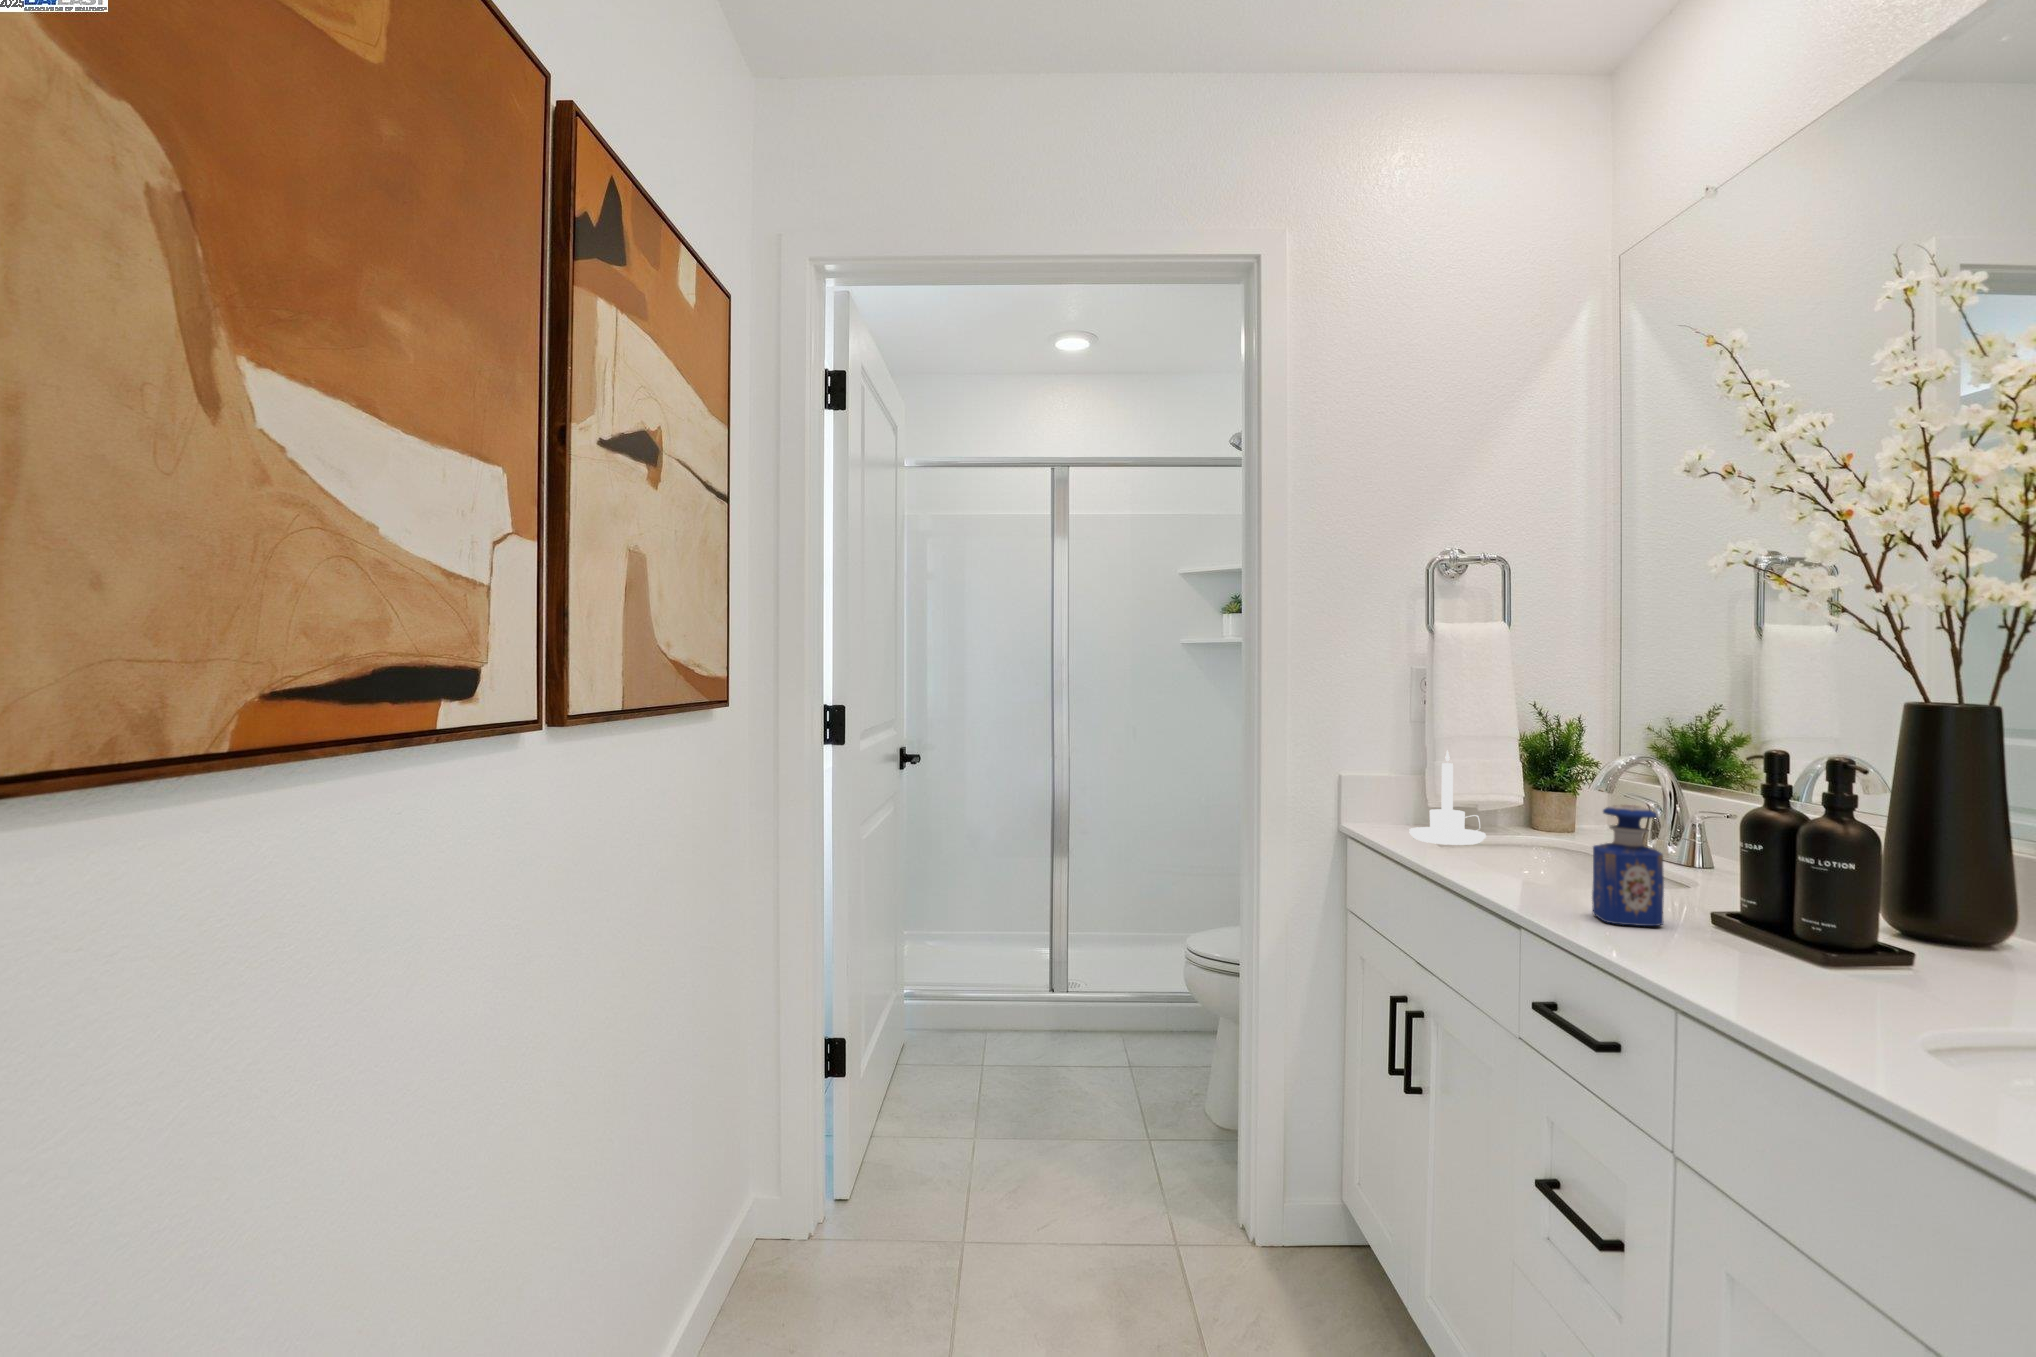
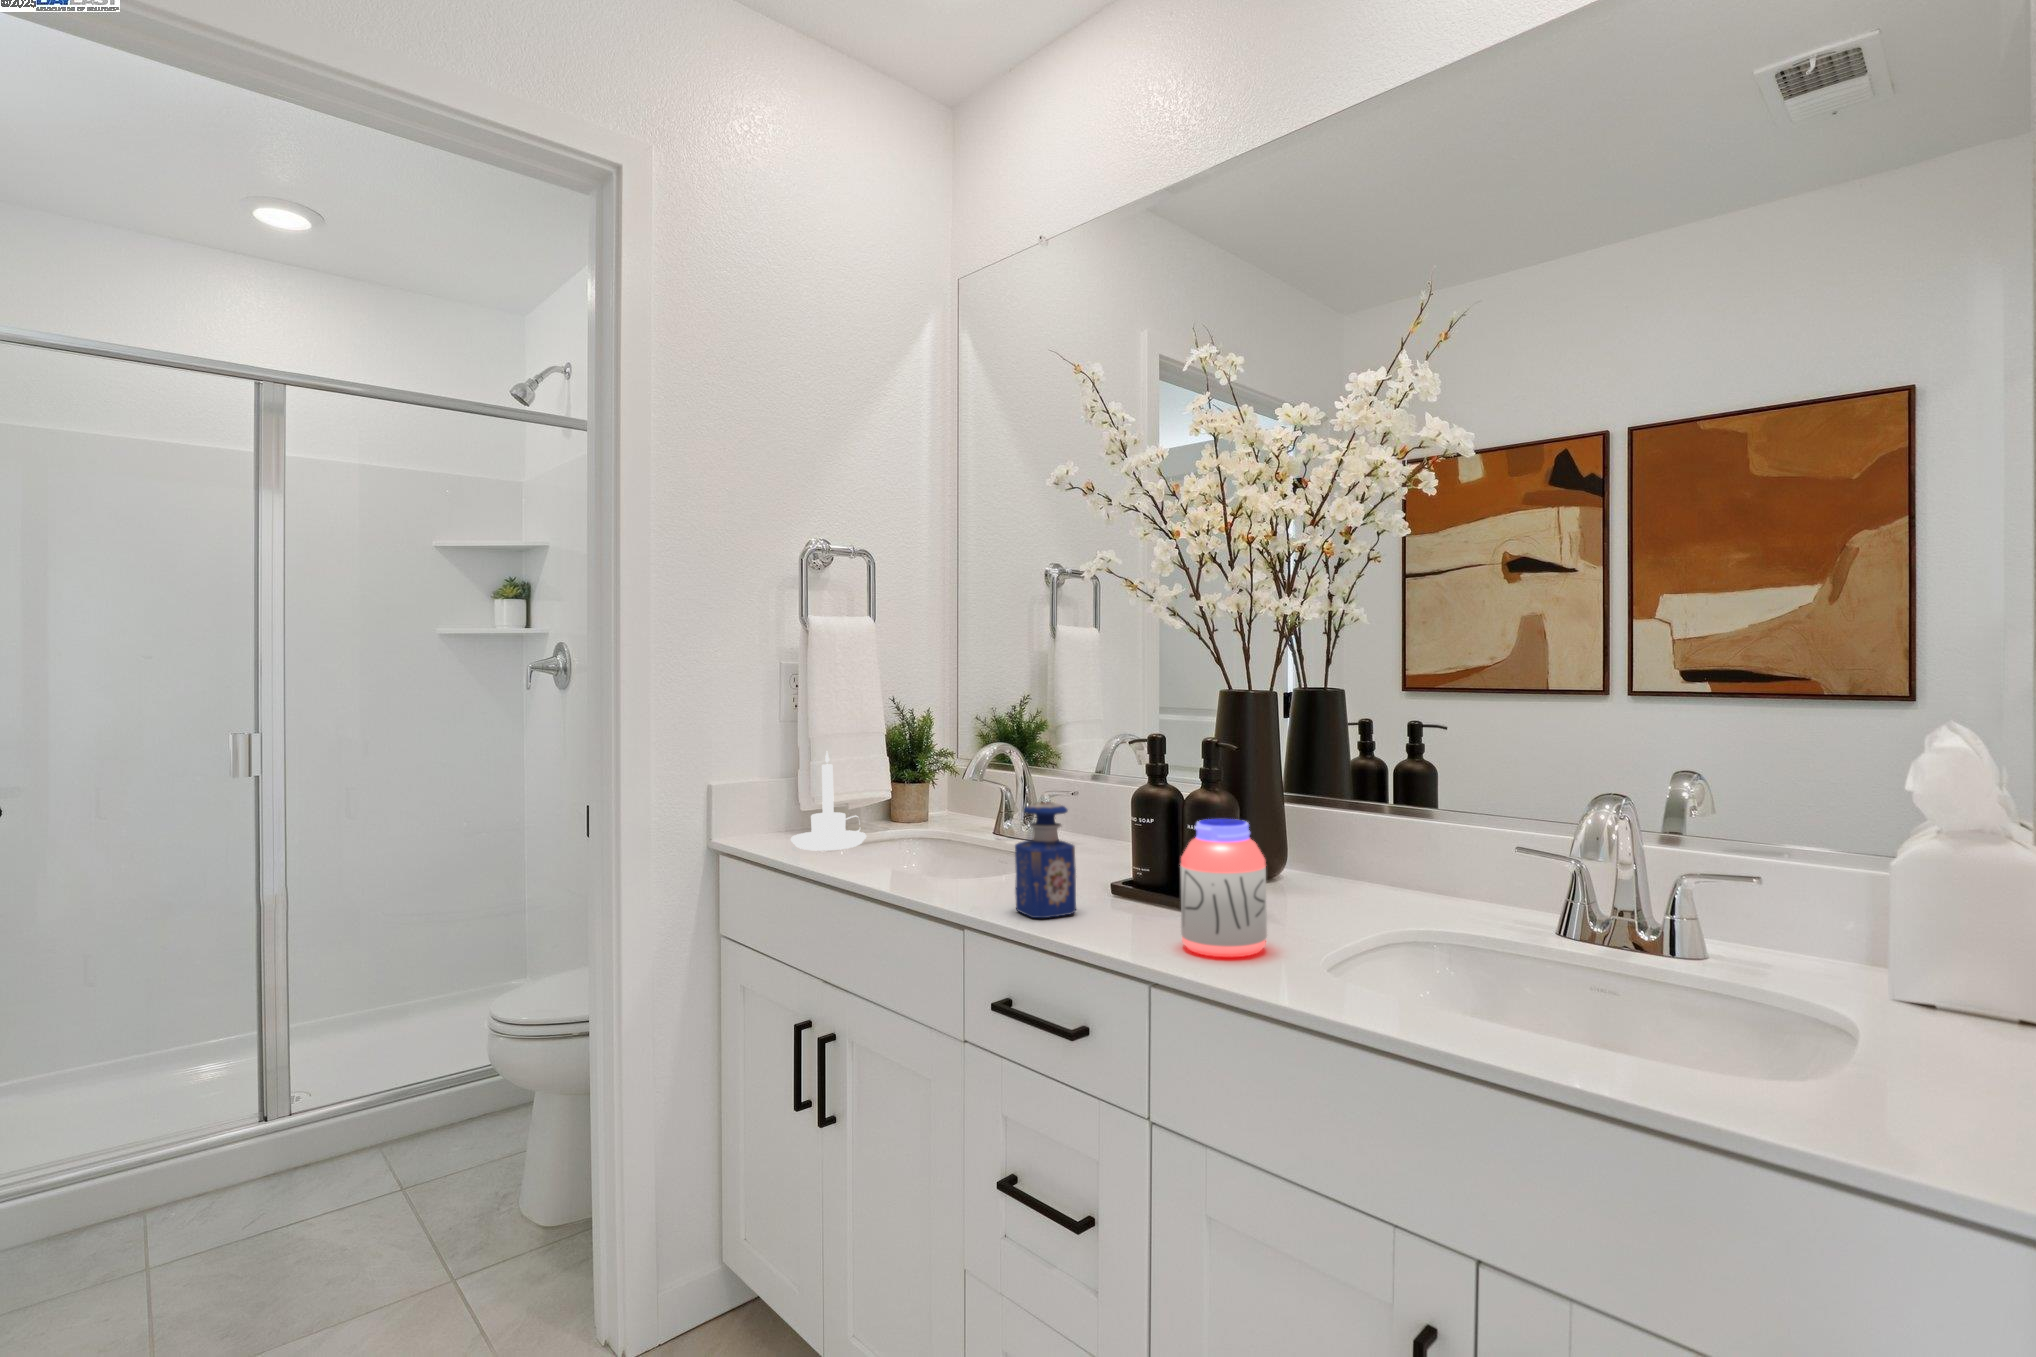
jar: none [1764,834,1886,995] -> present [1180,819,1267,957]

